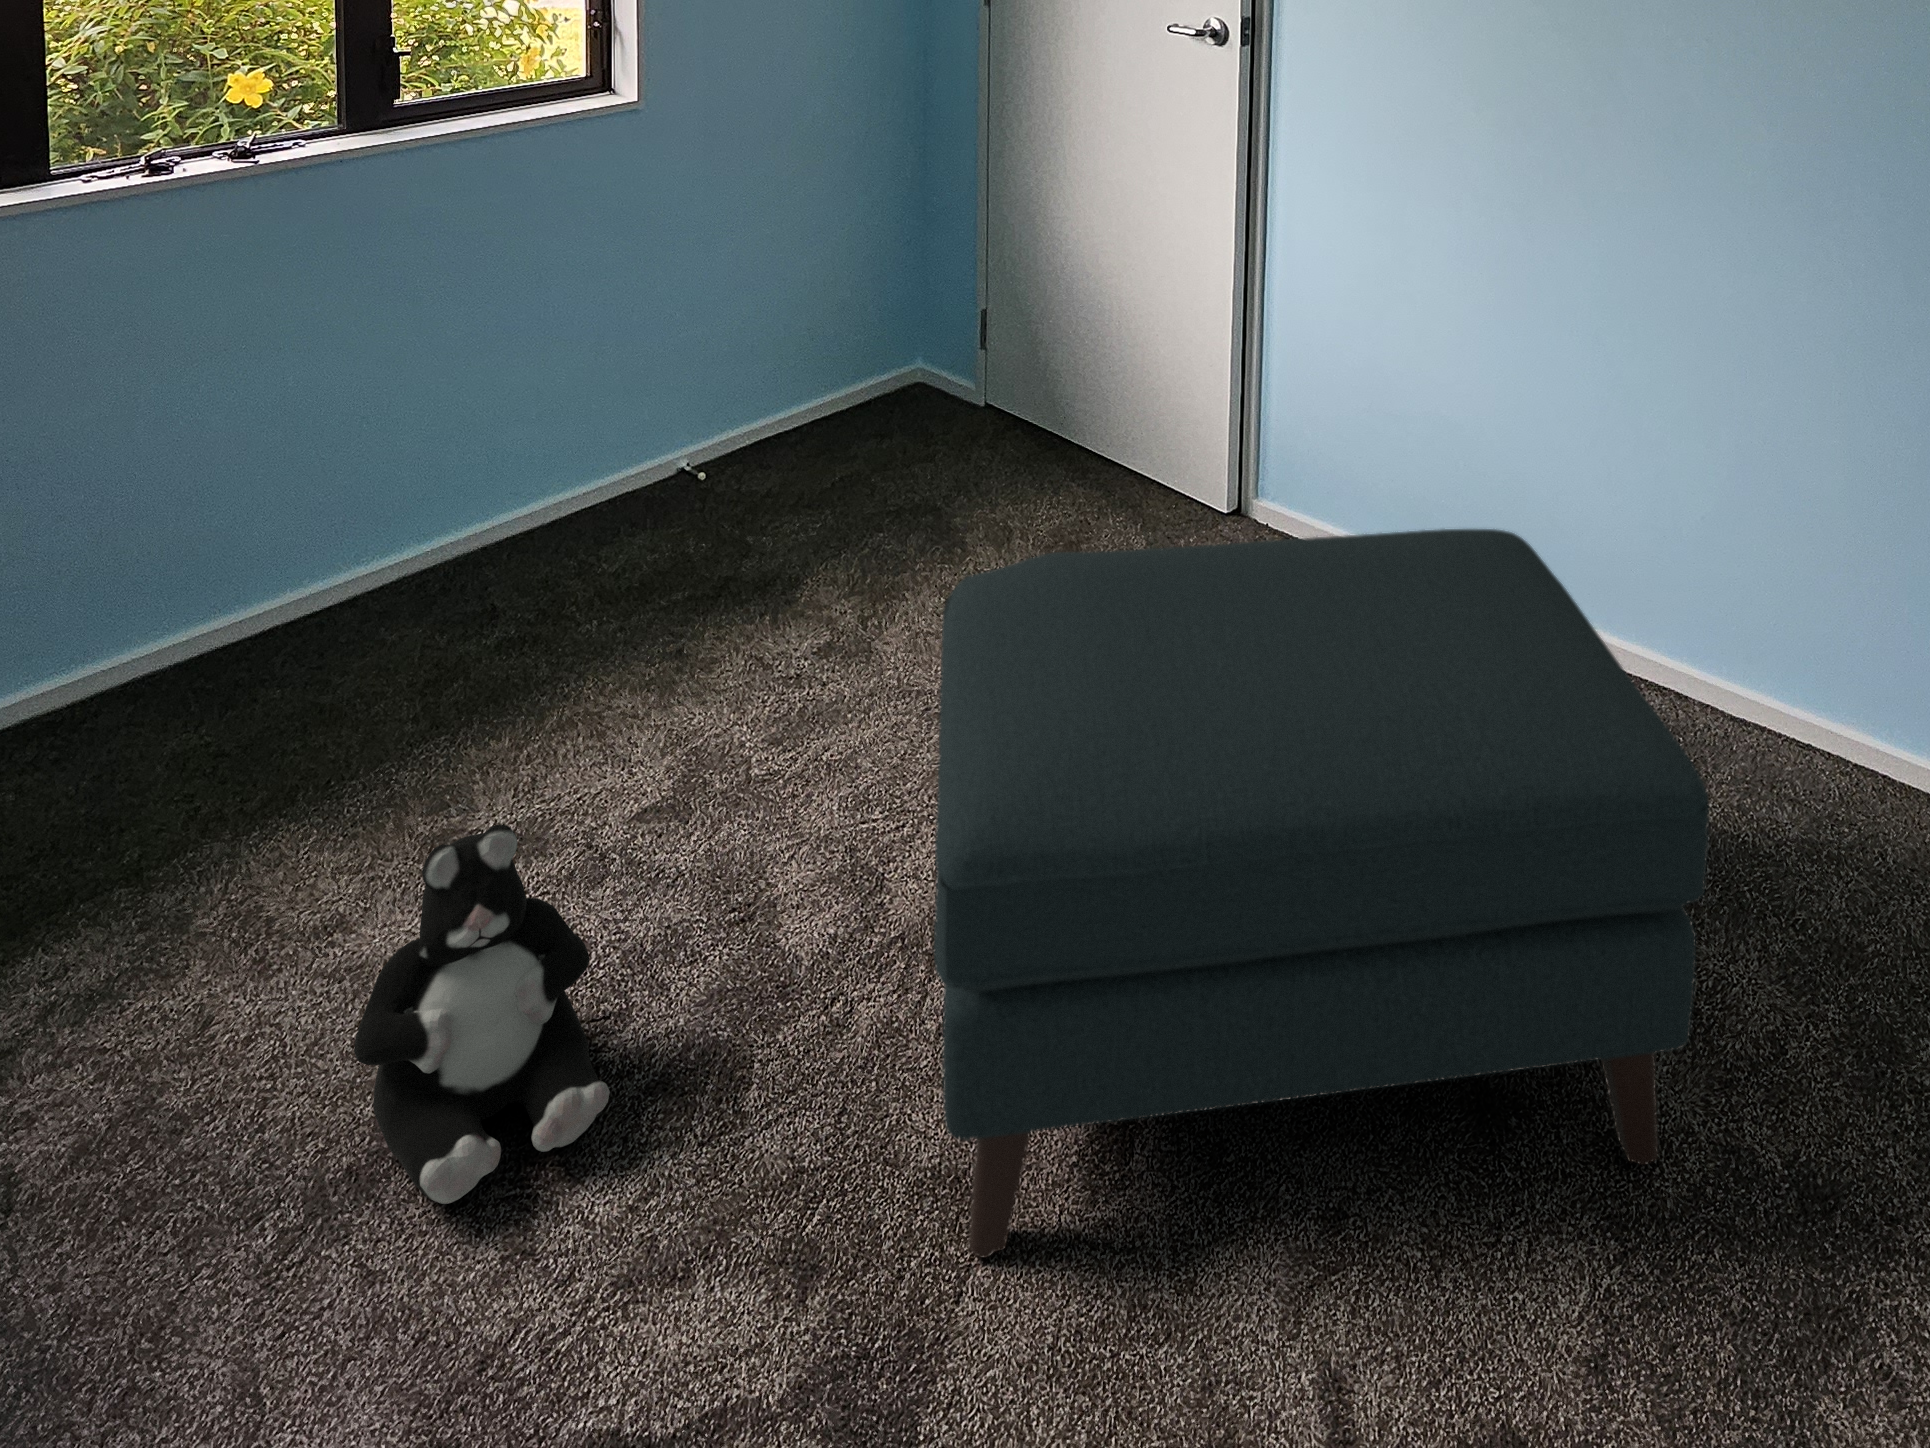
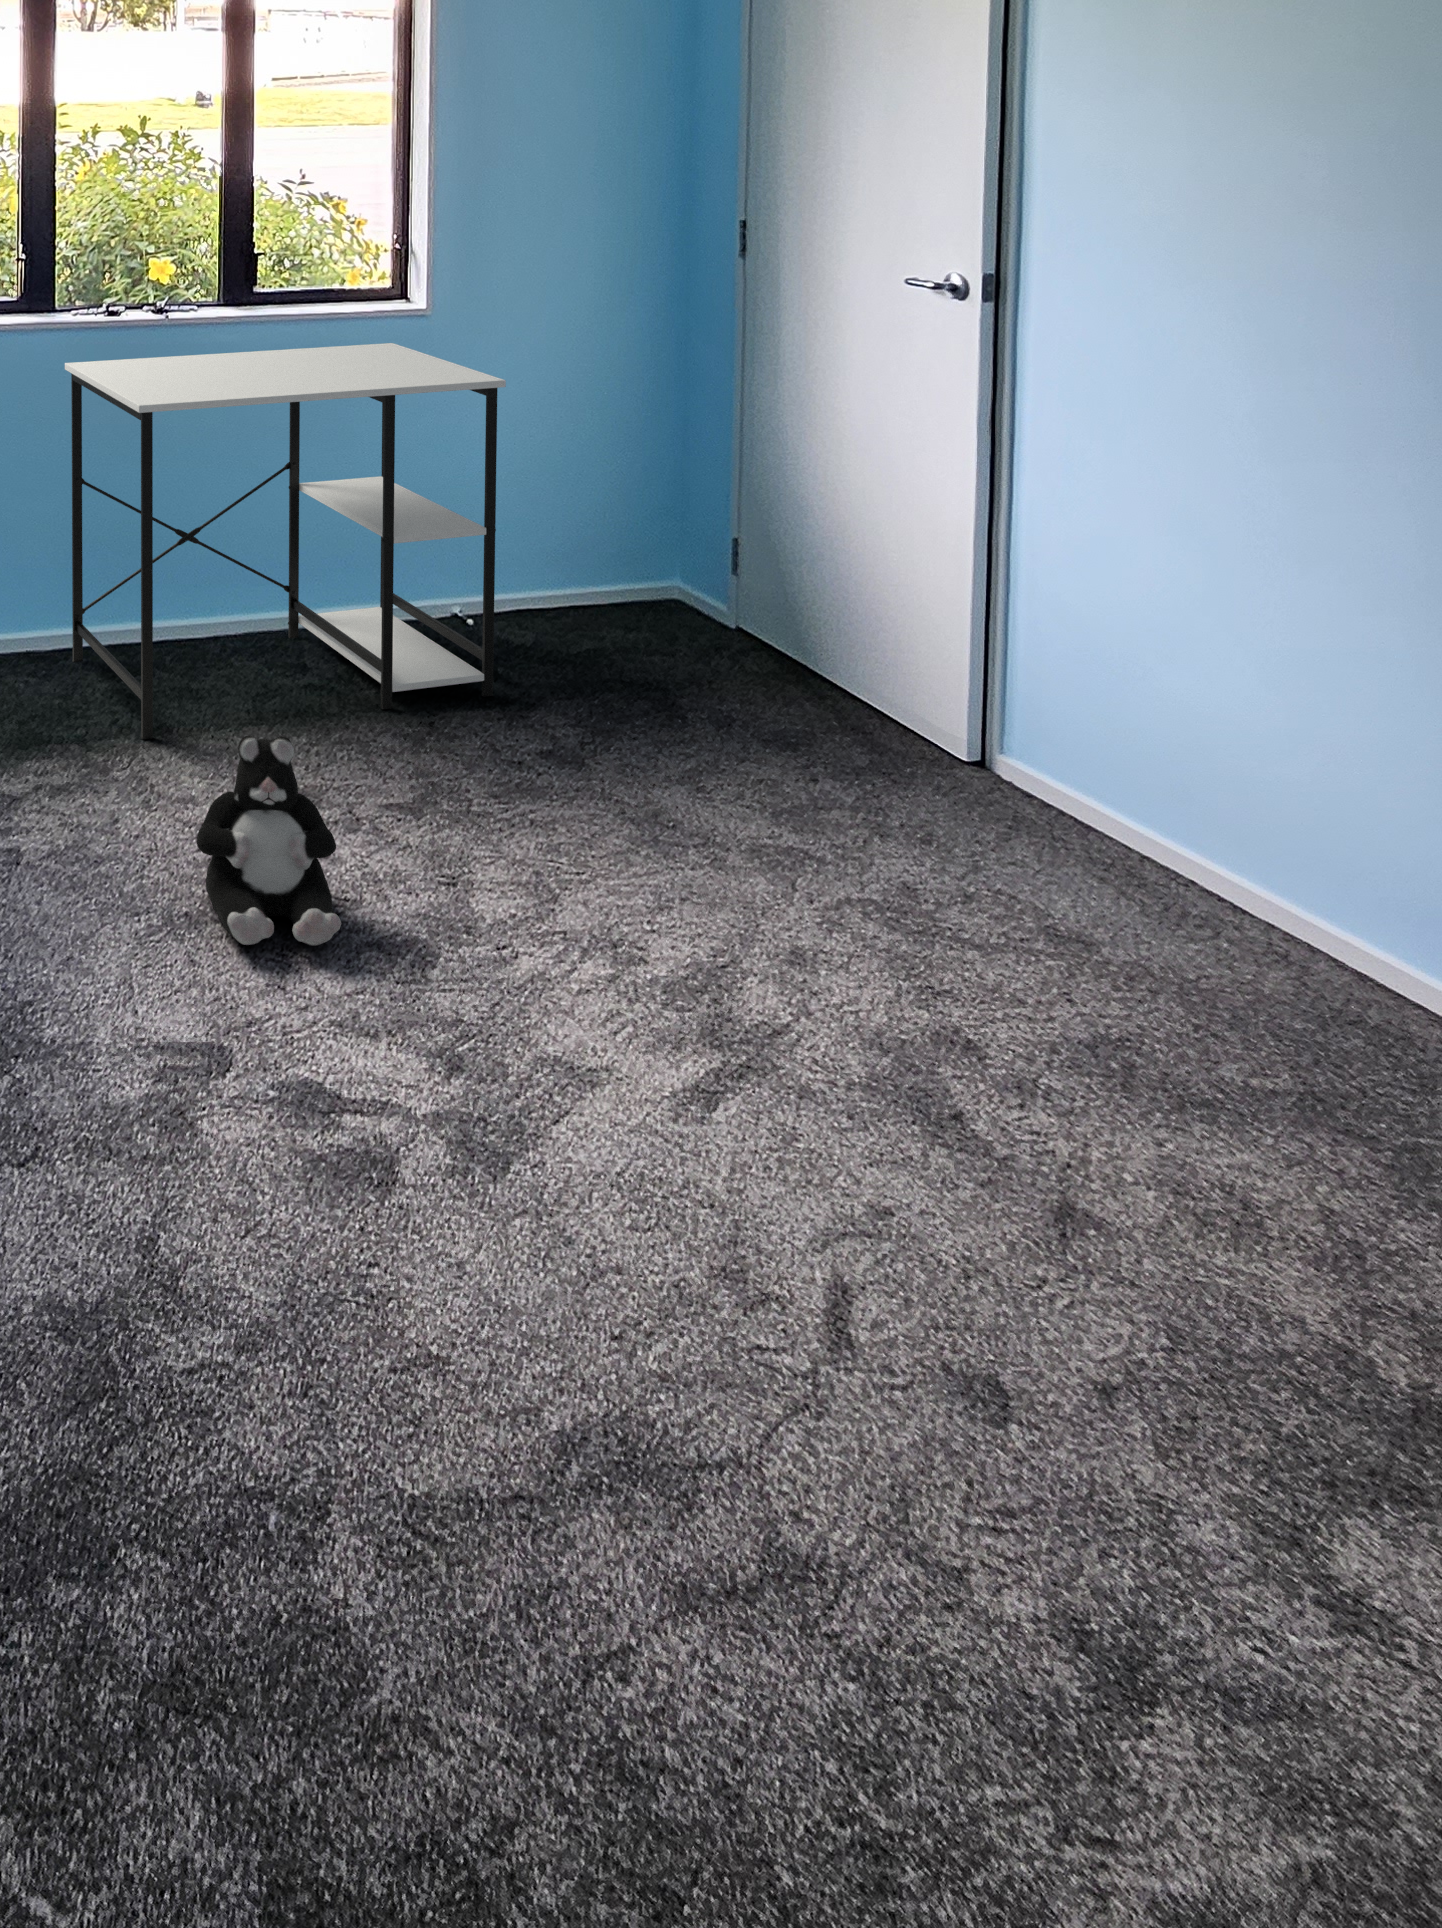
desk: none [65,151,757,831] -> present [65,343,506,739]
ottoman: present [934,529,1709,1258] -> none [546,667,1300,1317]

